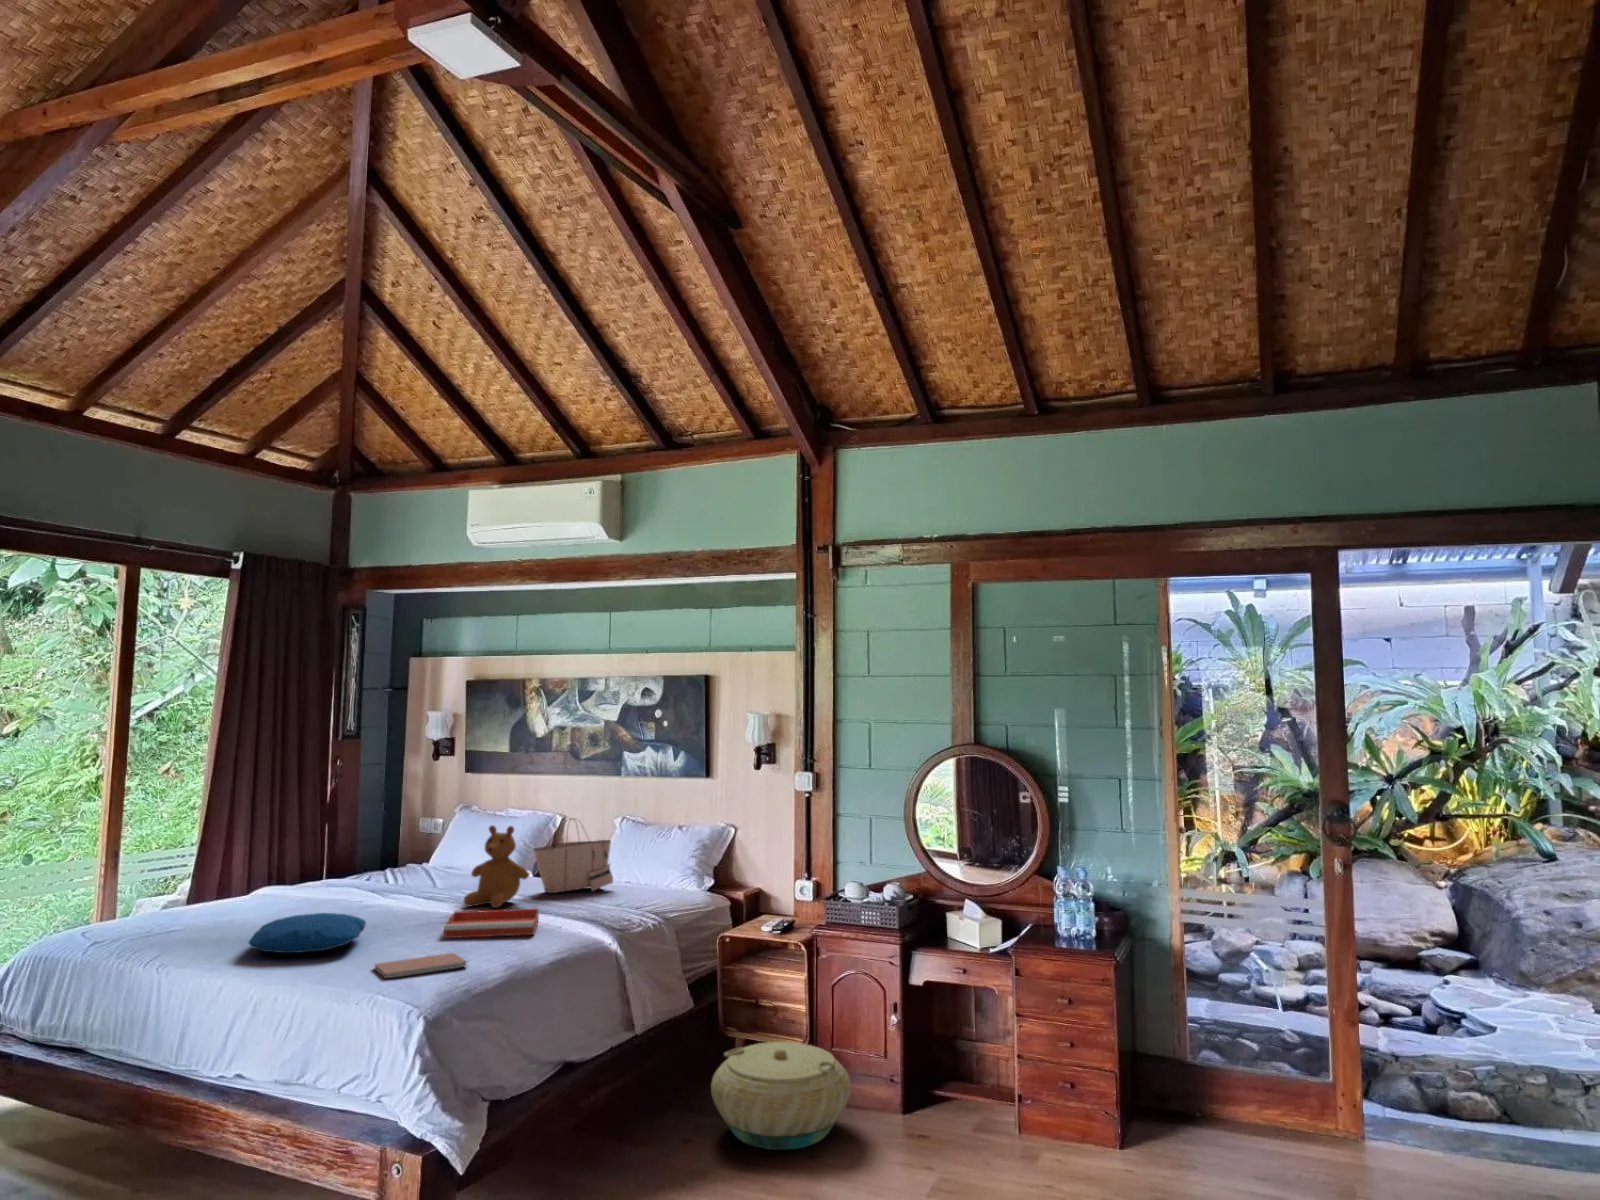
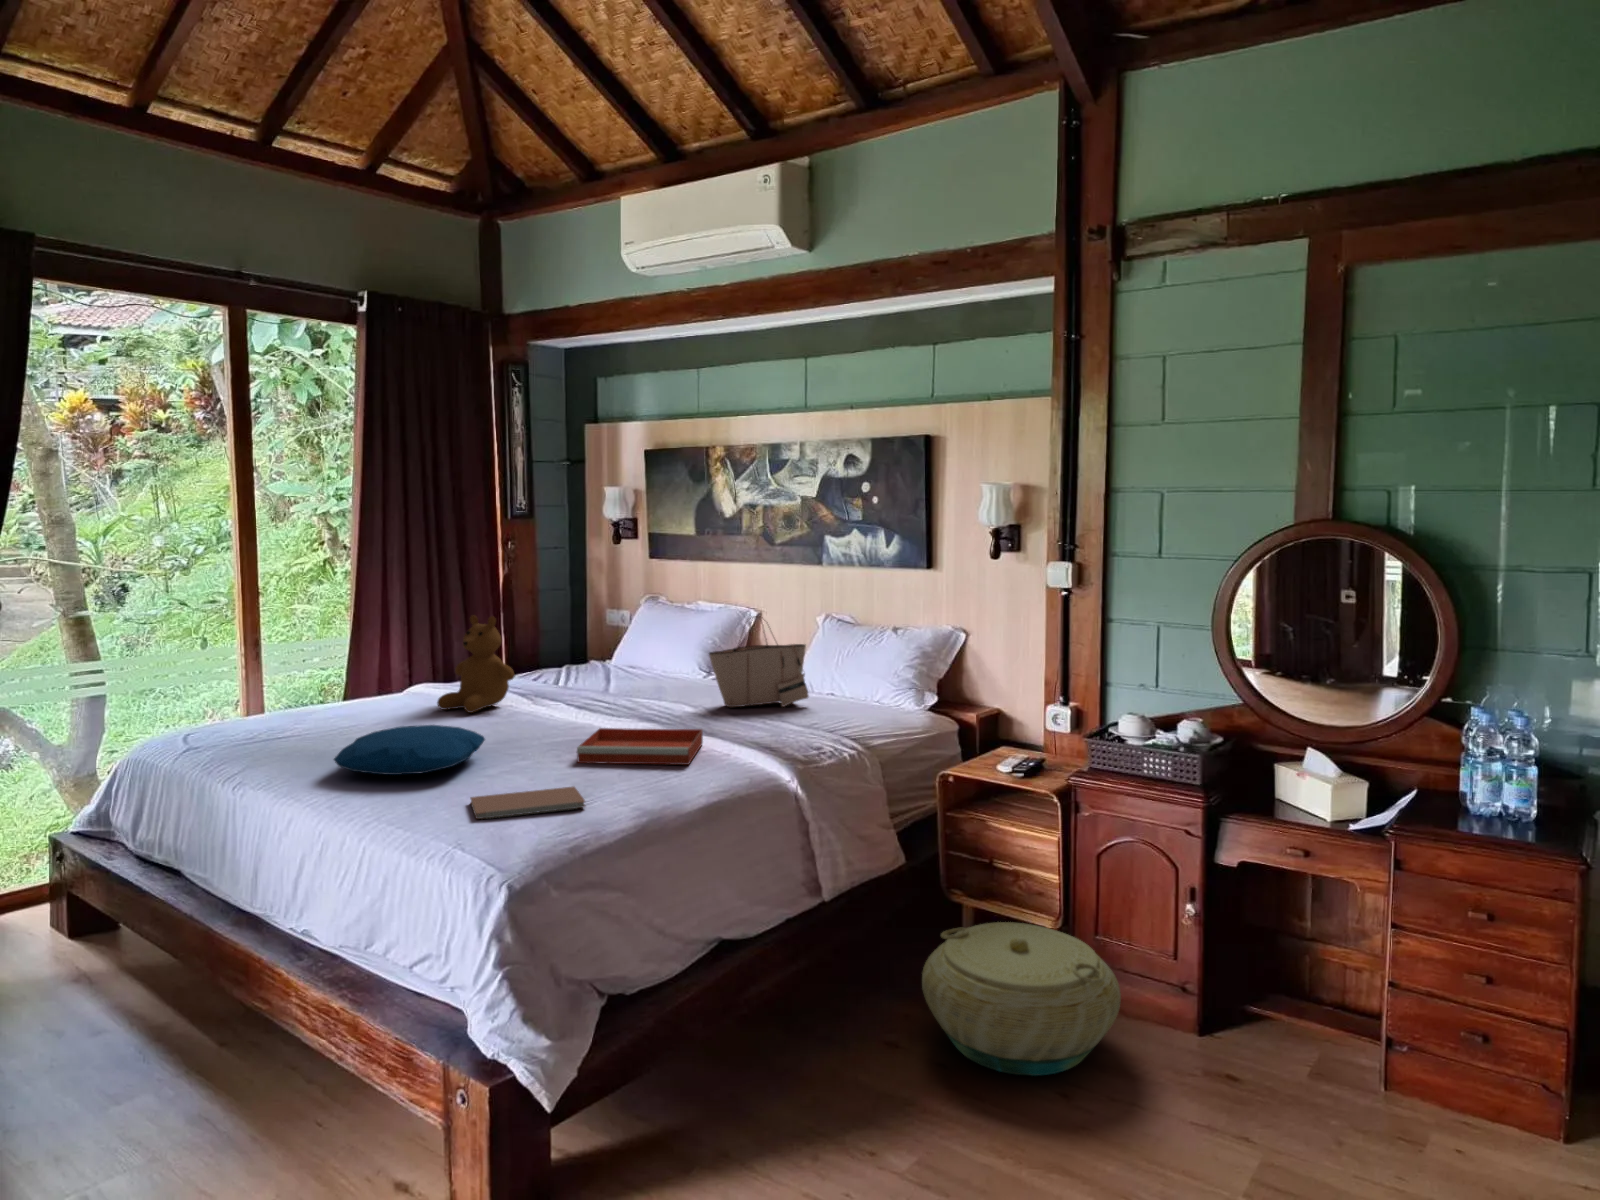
teddy bear: present [464,825,529,908] -> present [437,615,515,713]

